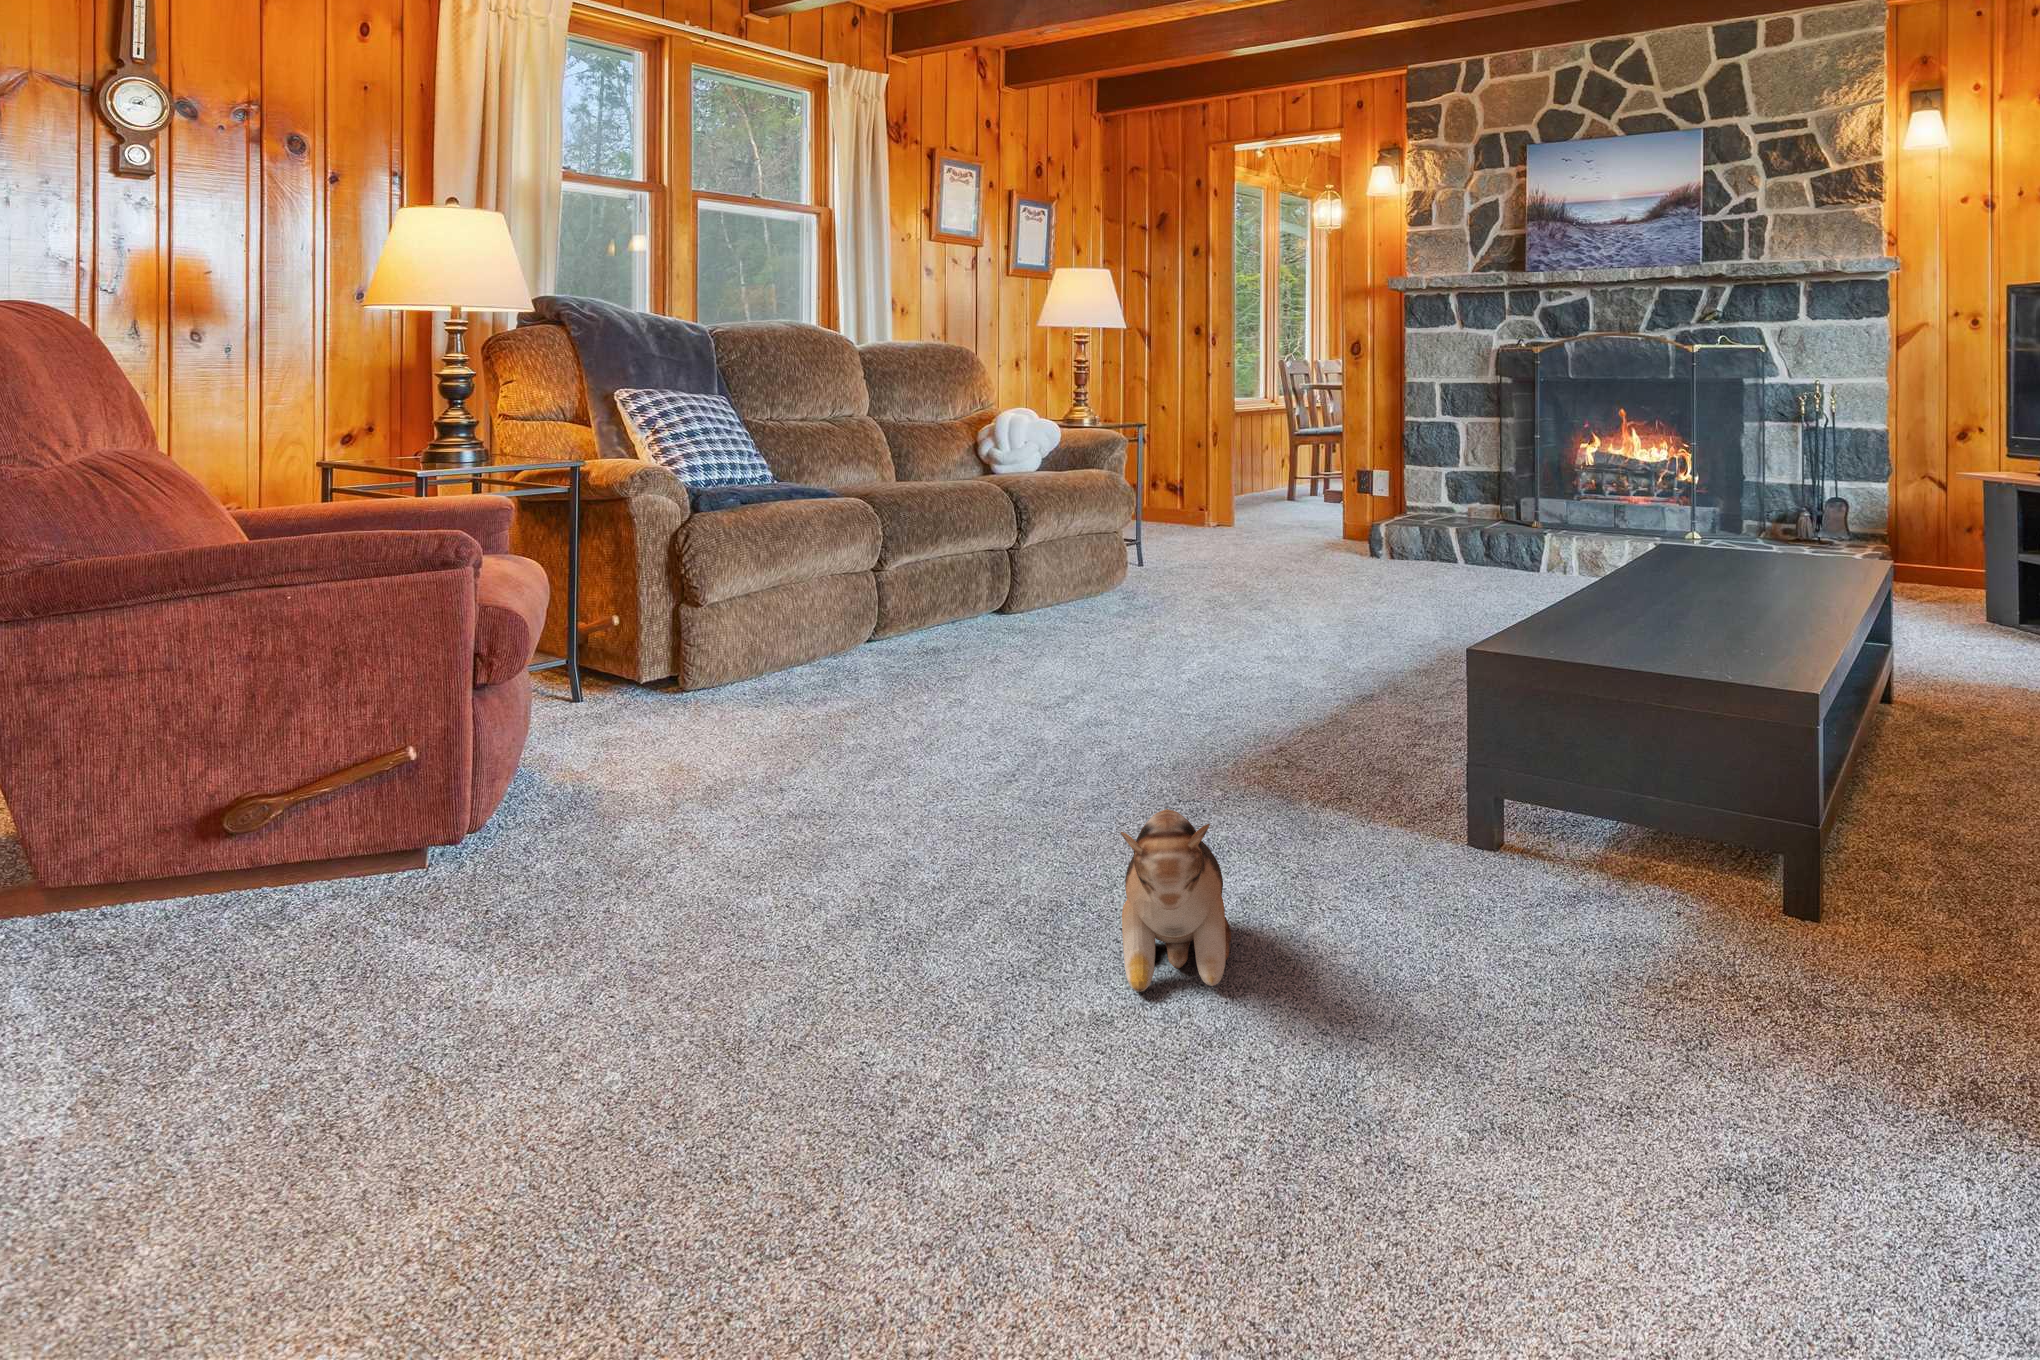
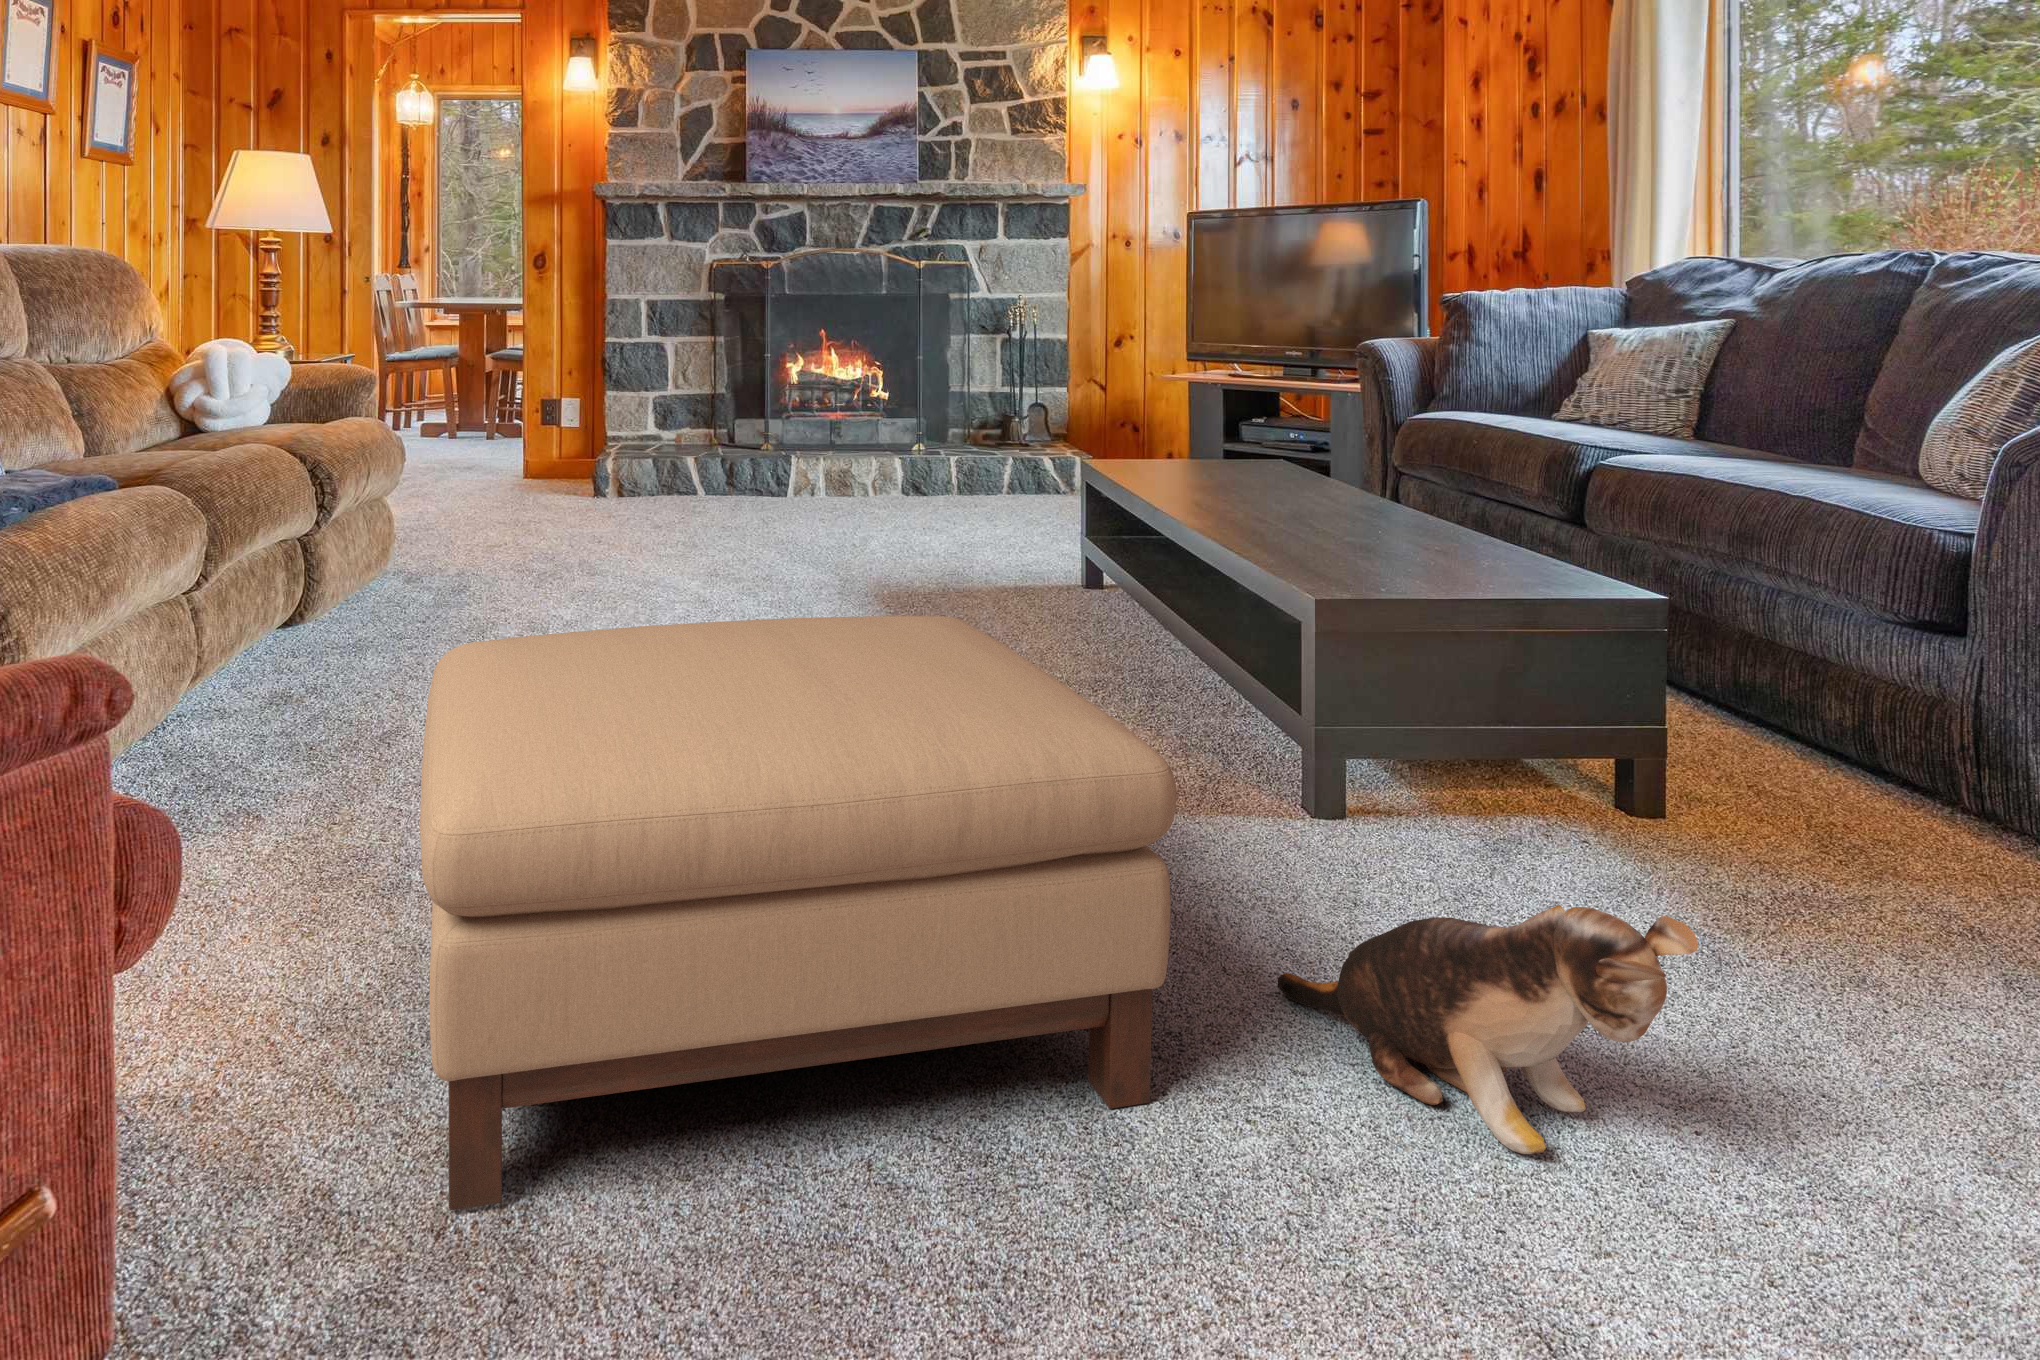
ottoman: none [597,583,1125,914] -> present [420,616,1176,1210]

